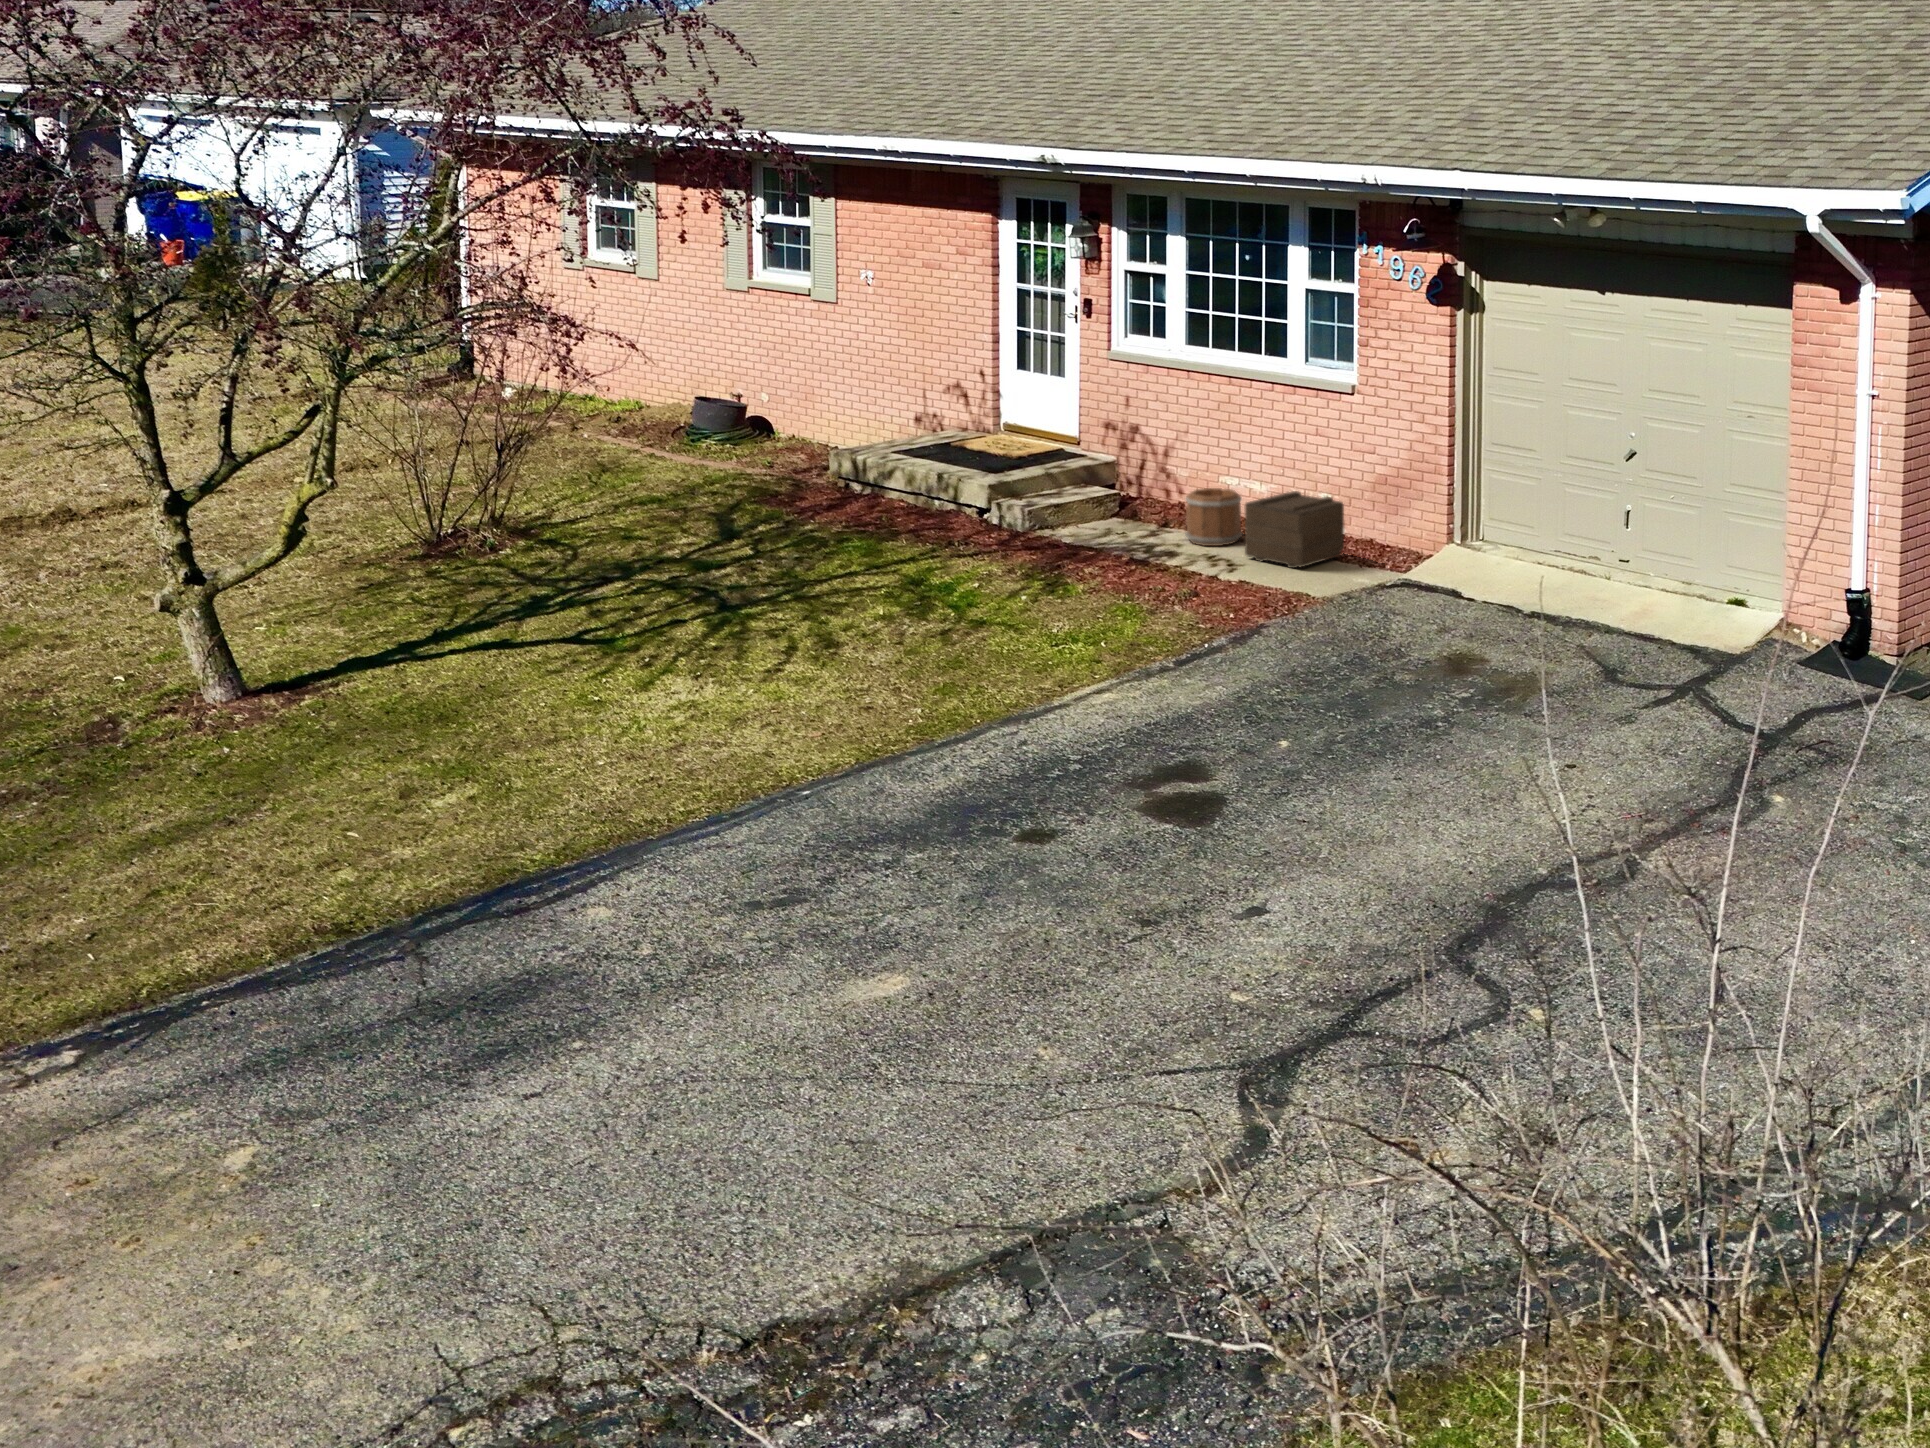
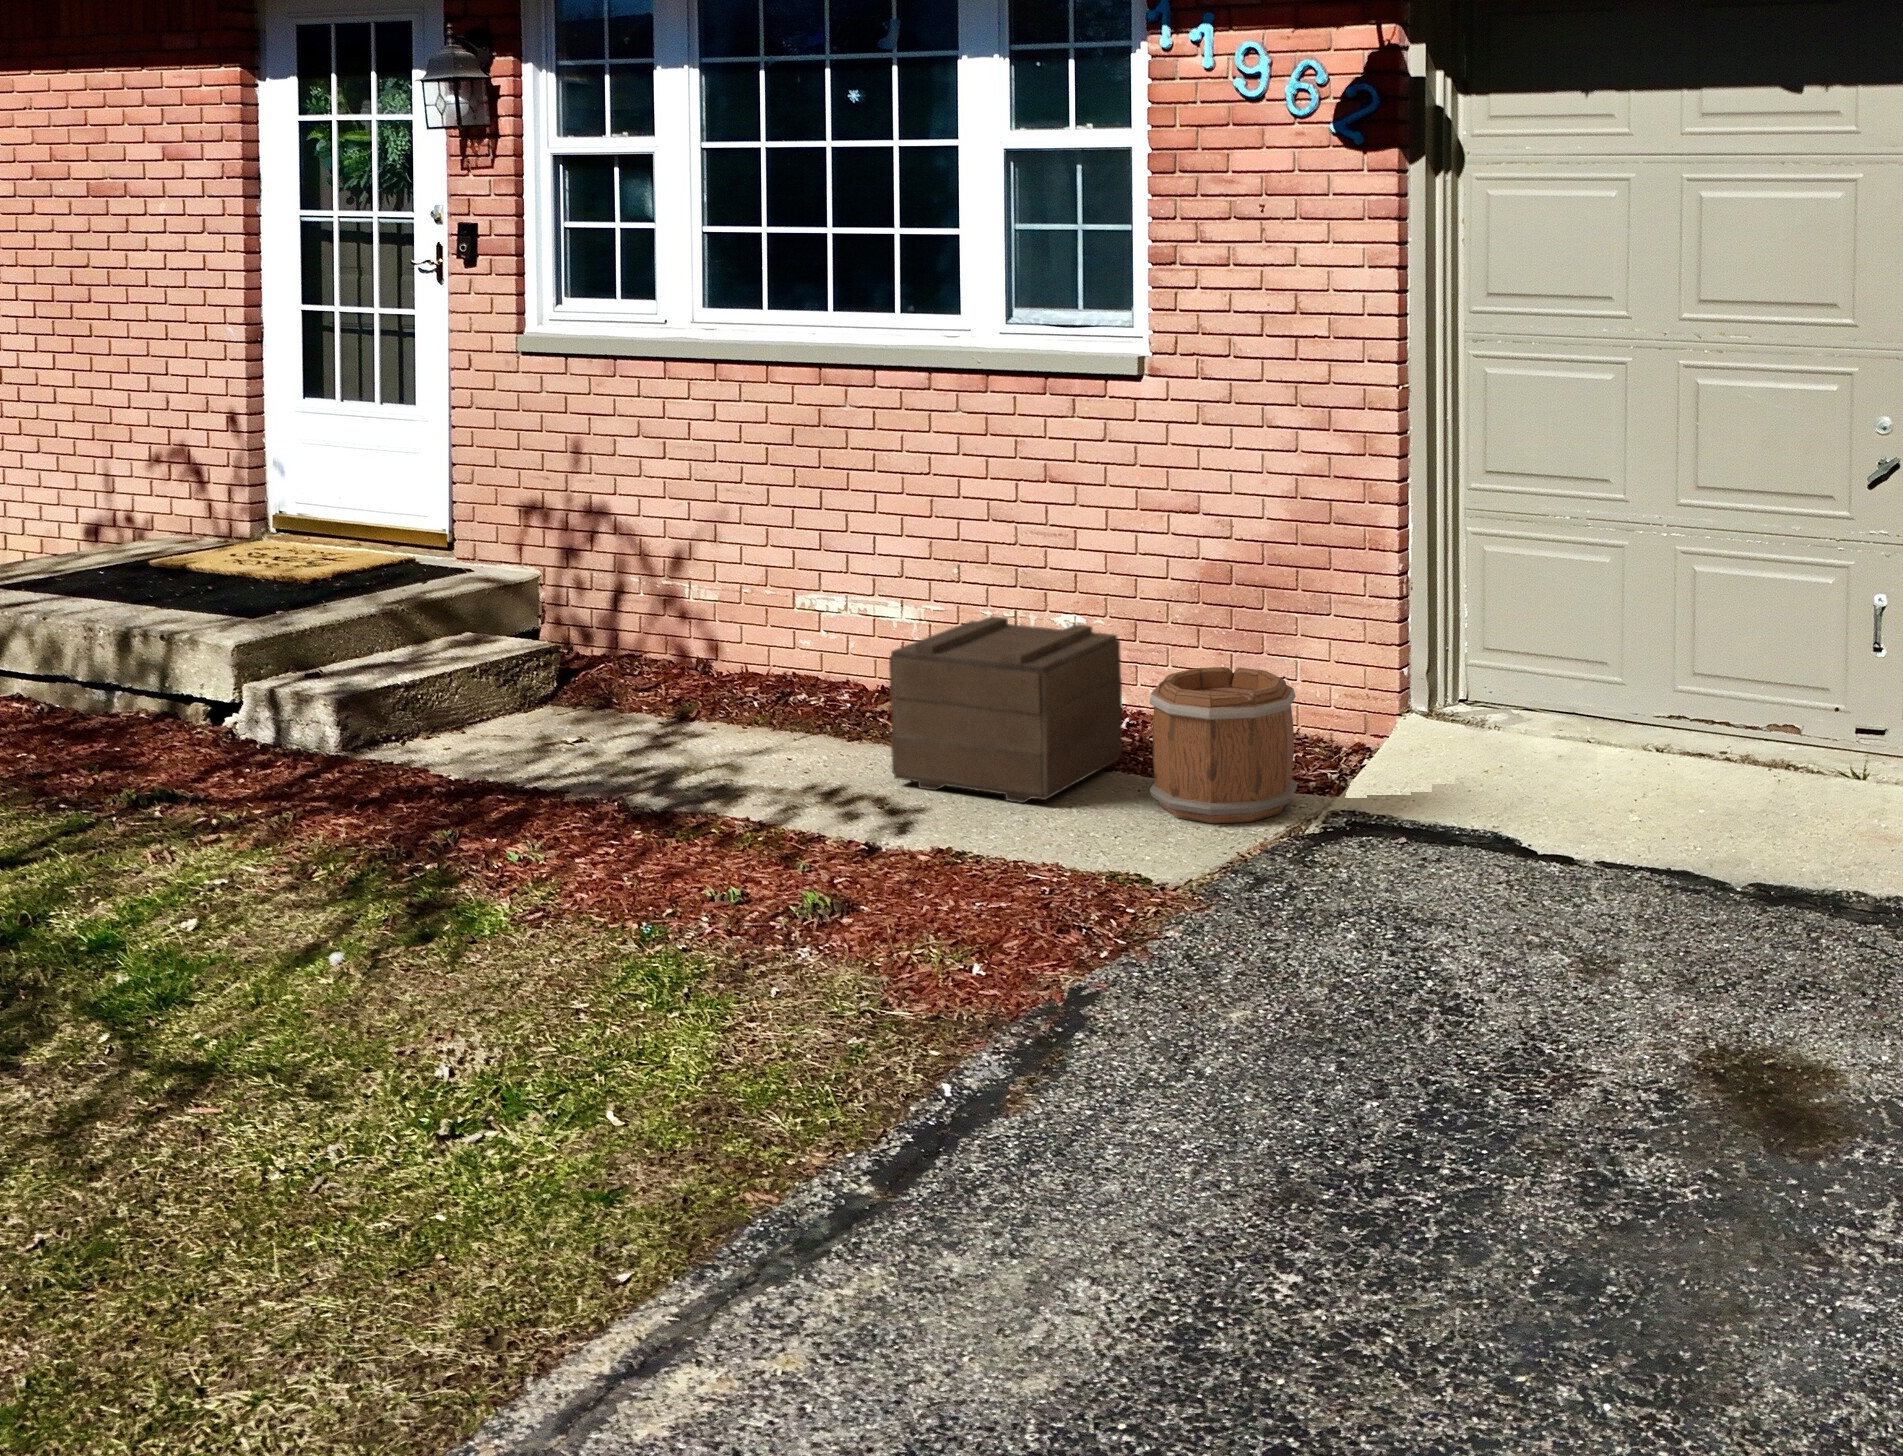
bucket: present [1185,488,1243,546] -> present [1149,667,1297,823]

